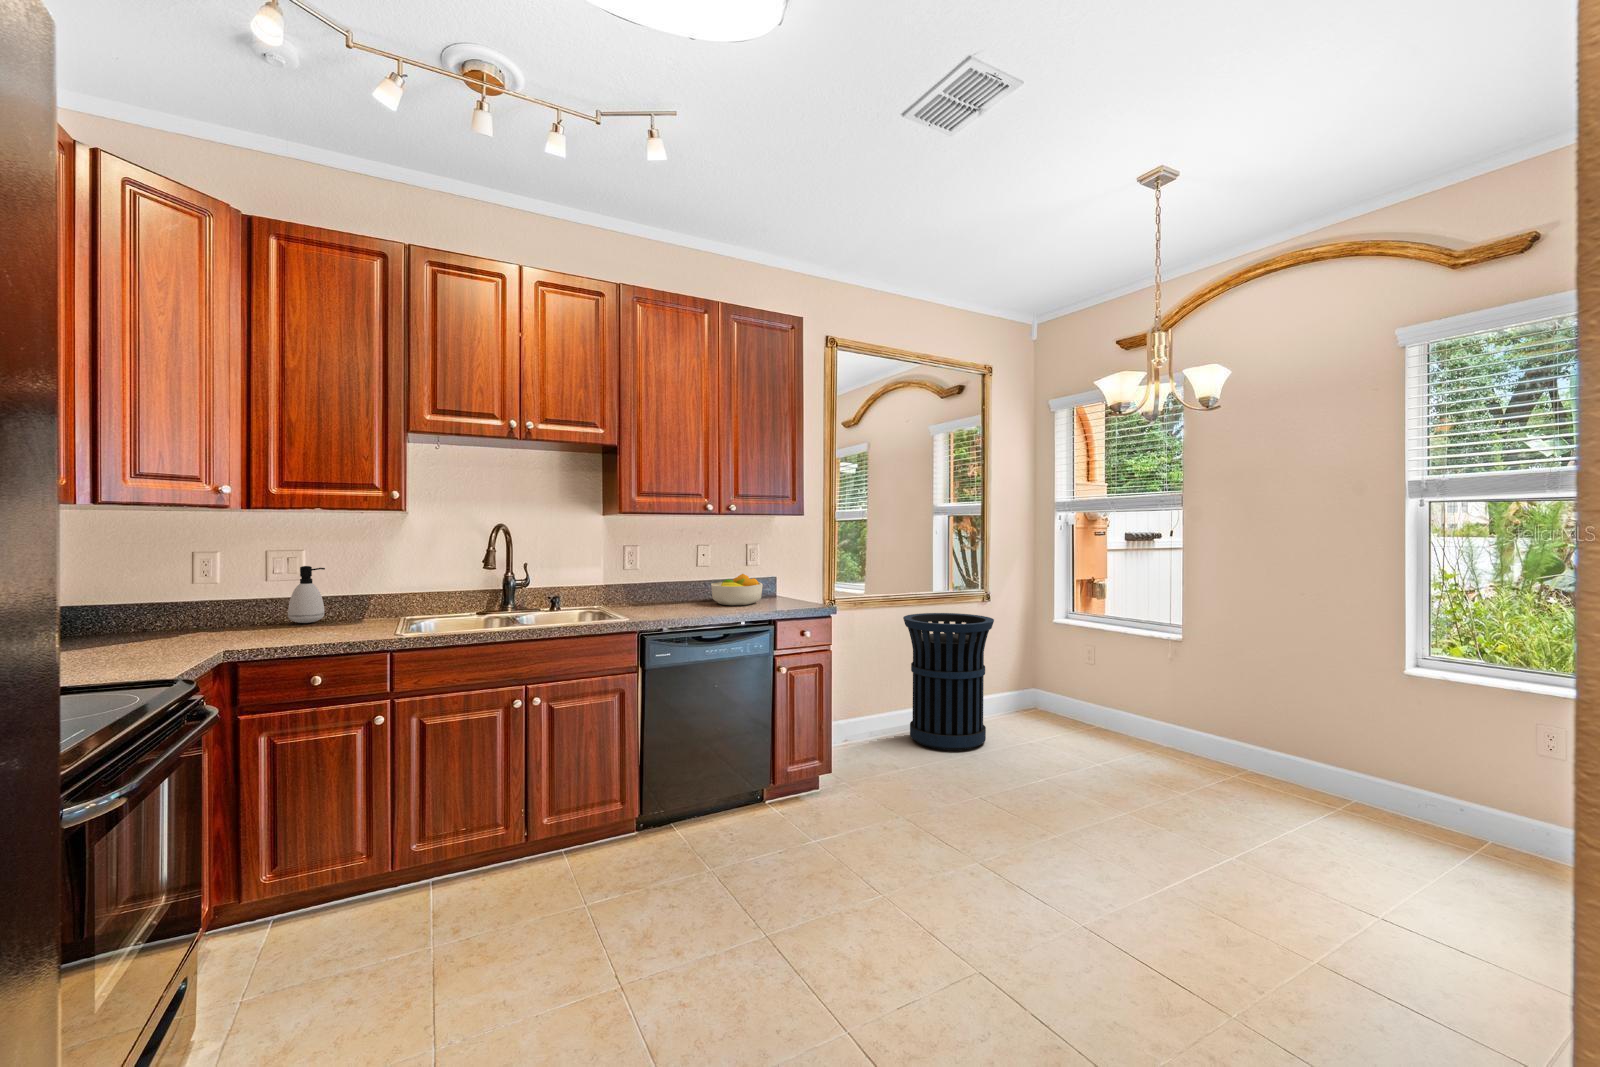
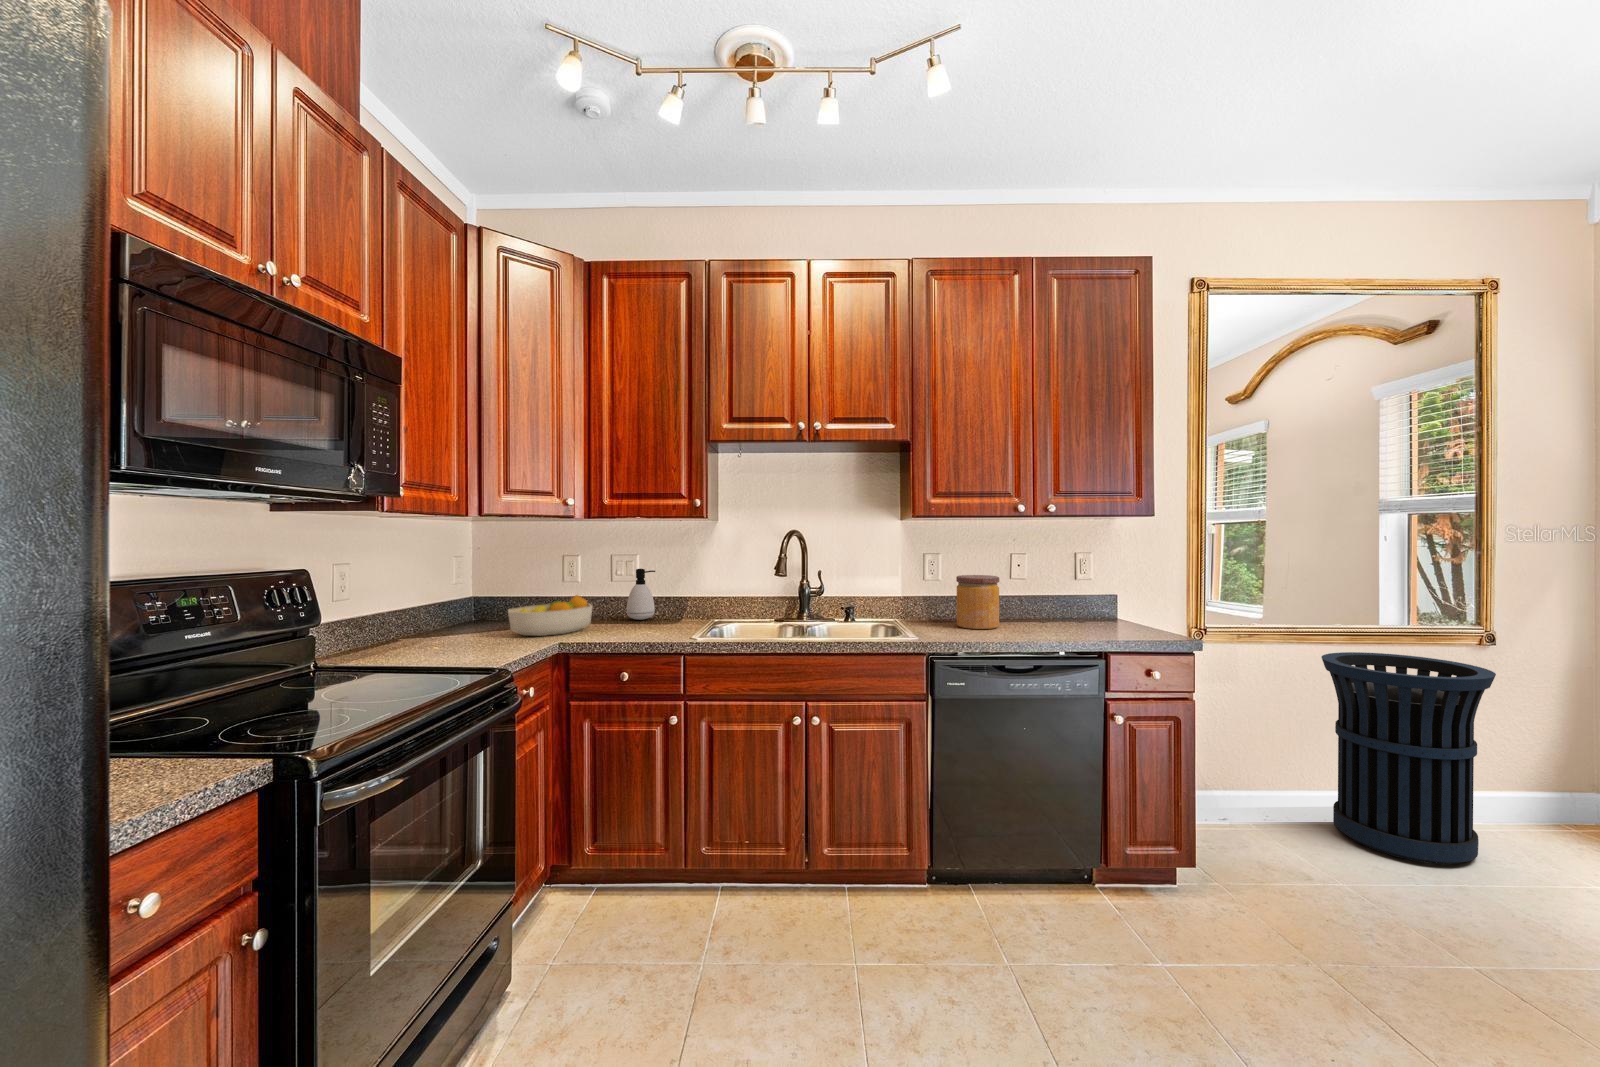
jar: none [651,564,688,610] -> present [956,575,999,629]
fruit bowl: present [711,574,763,605] -> present [508,595,592,636]

